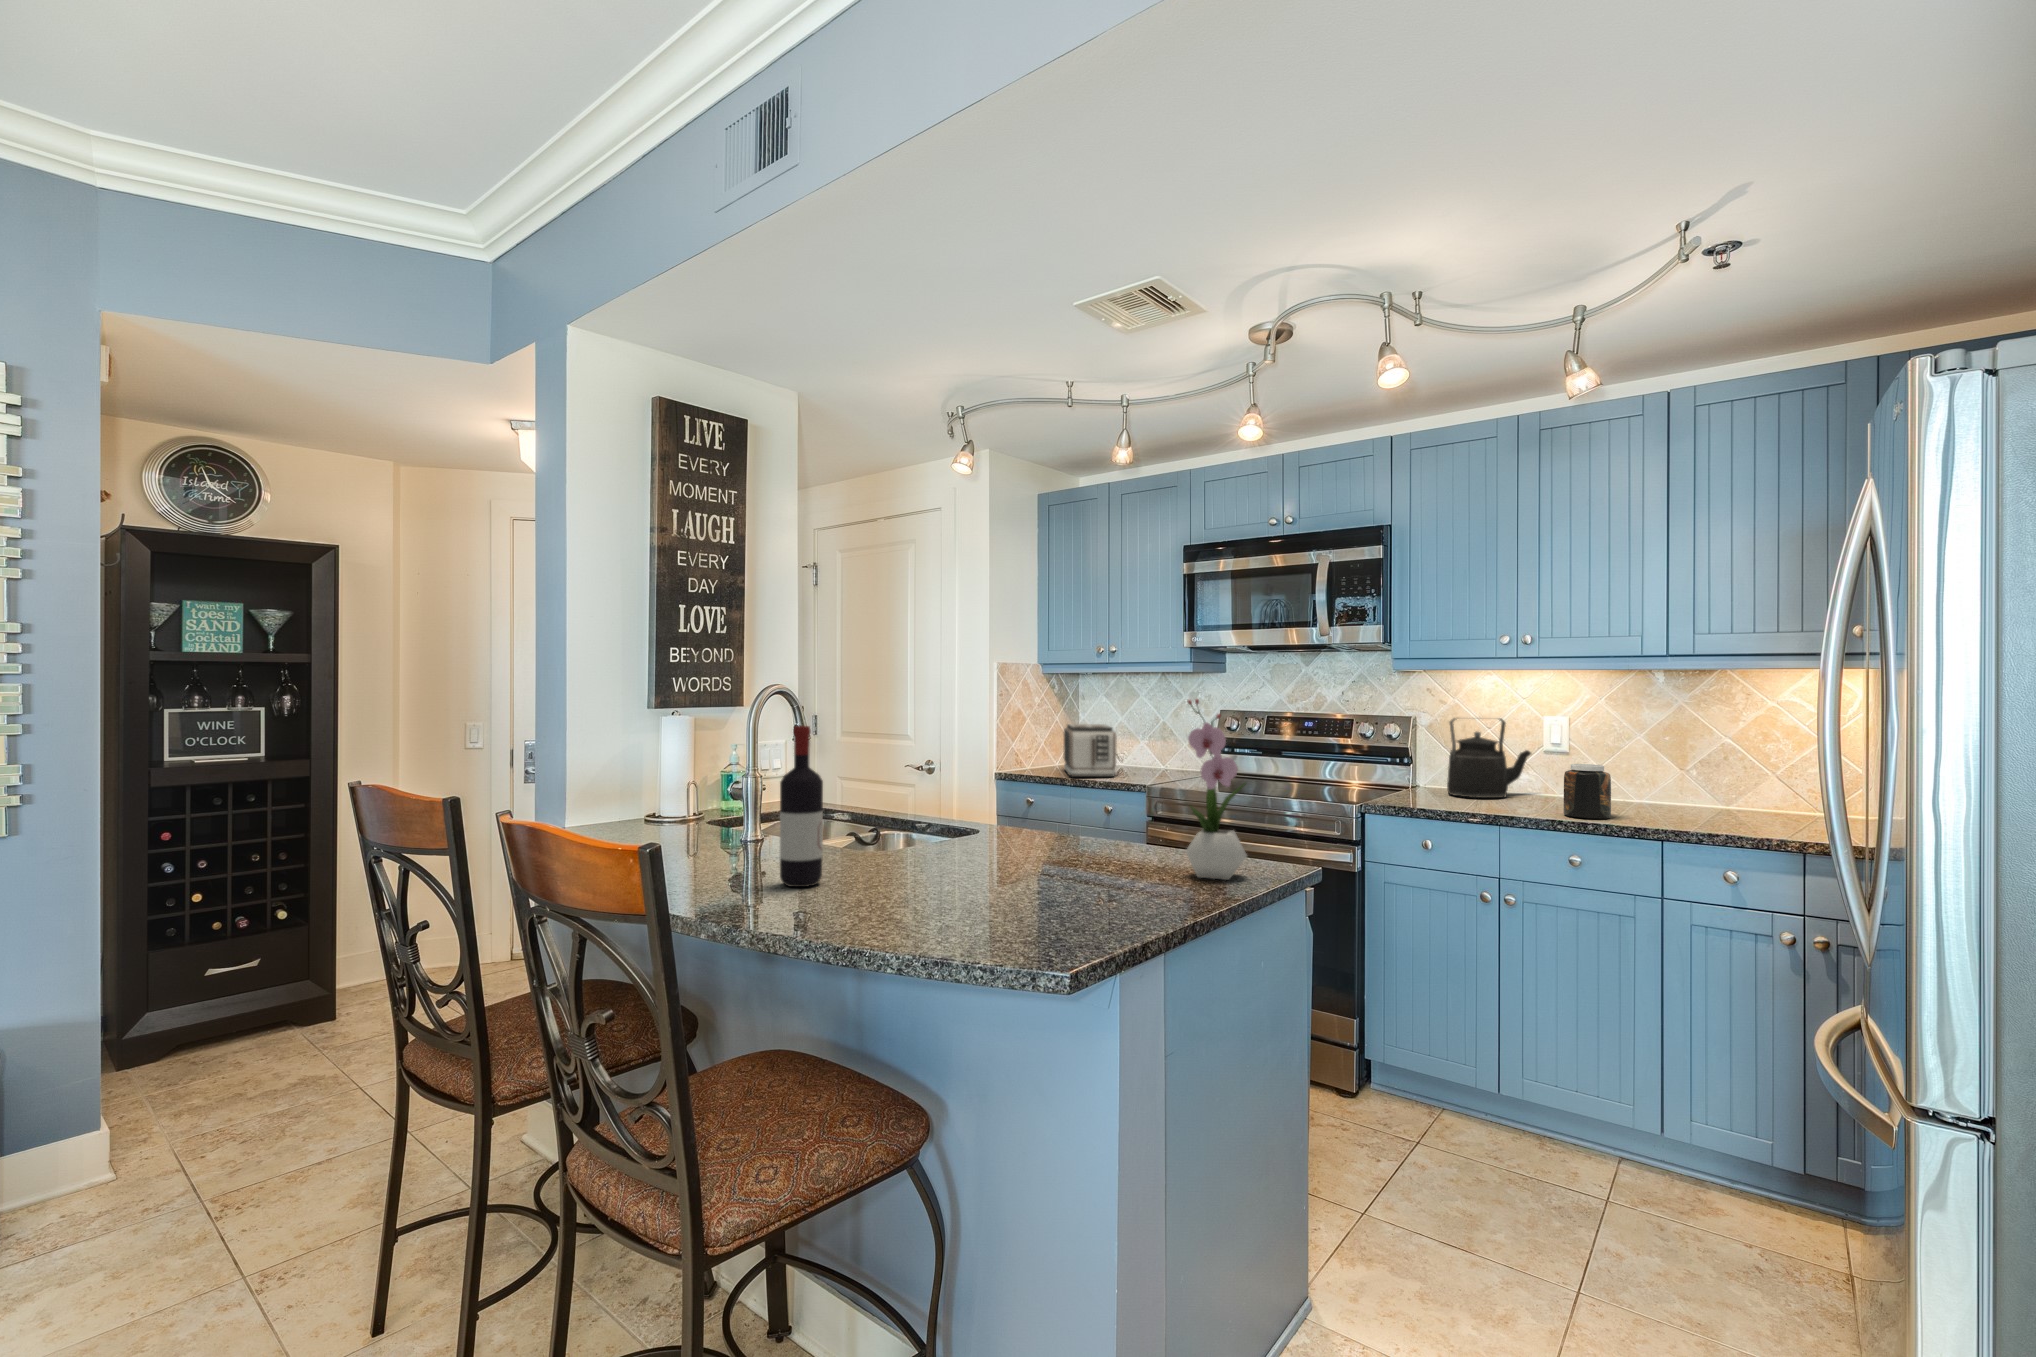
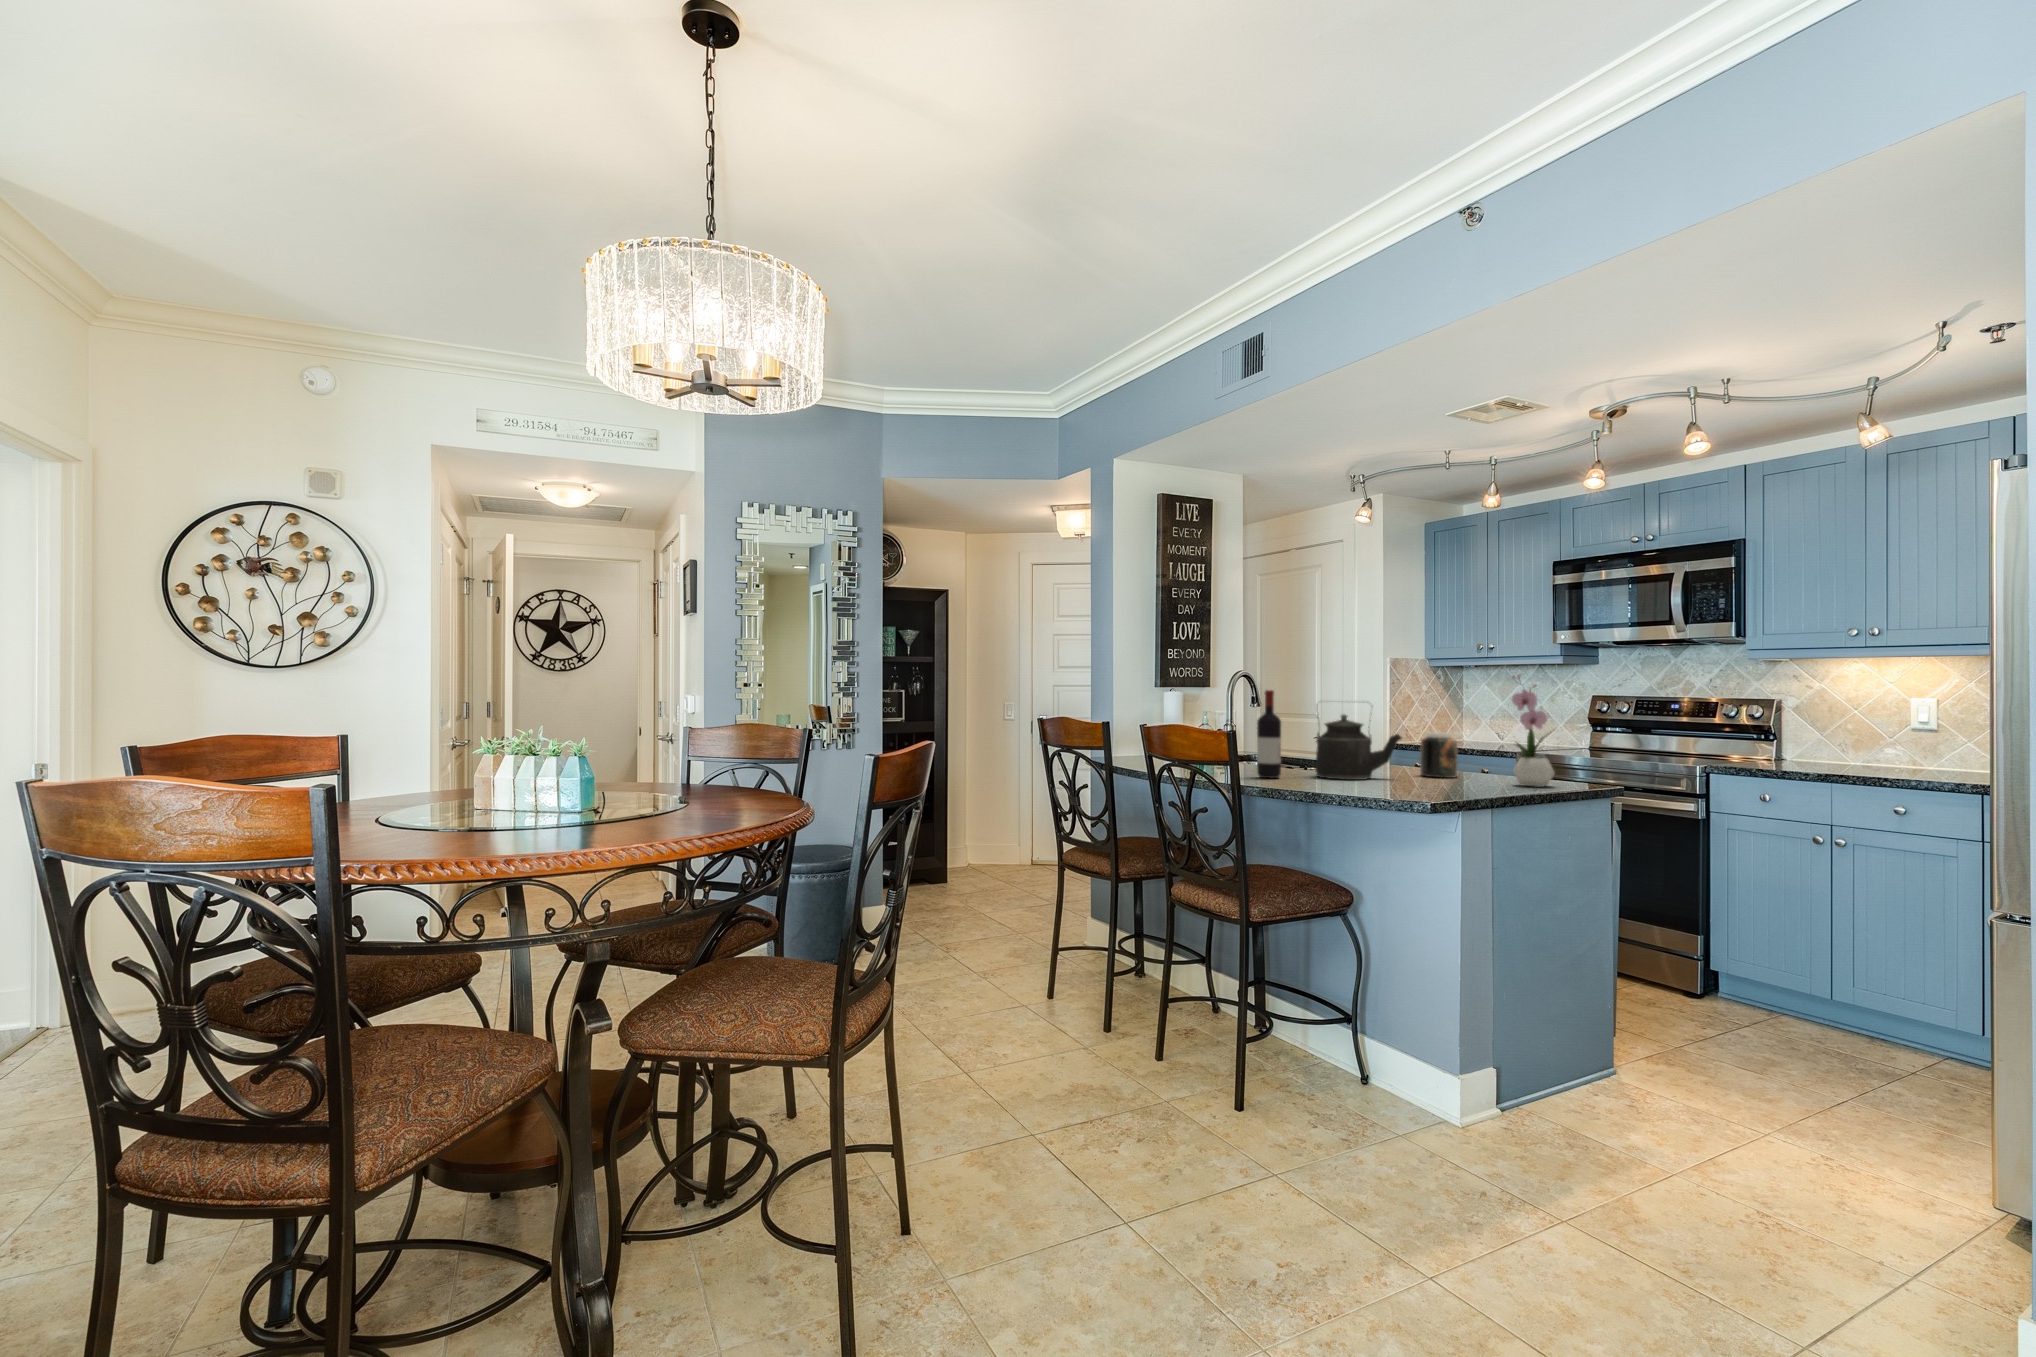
kettle: present [1447,718,1531,798] -> present [1315,704,1401,780]
toaster: present [1063,724,1116,777] -> none [1449,706,1494,747]
jar: present [1564,764,1611,819] -> present [1420,732,1458,778]

